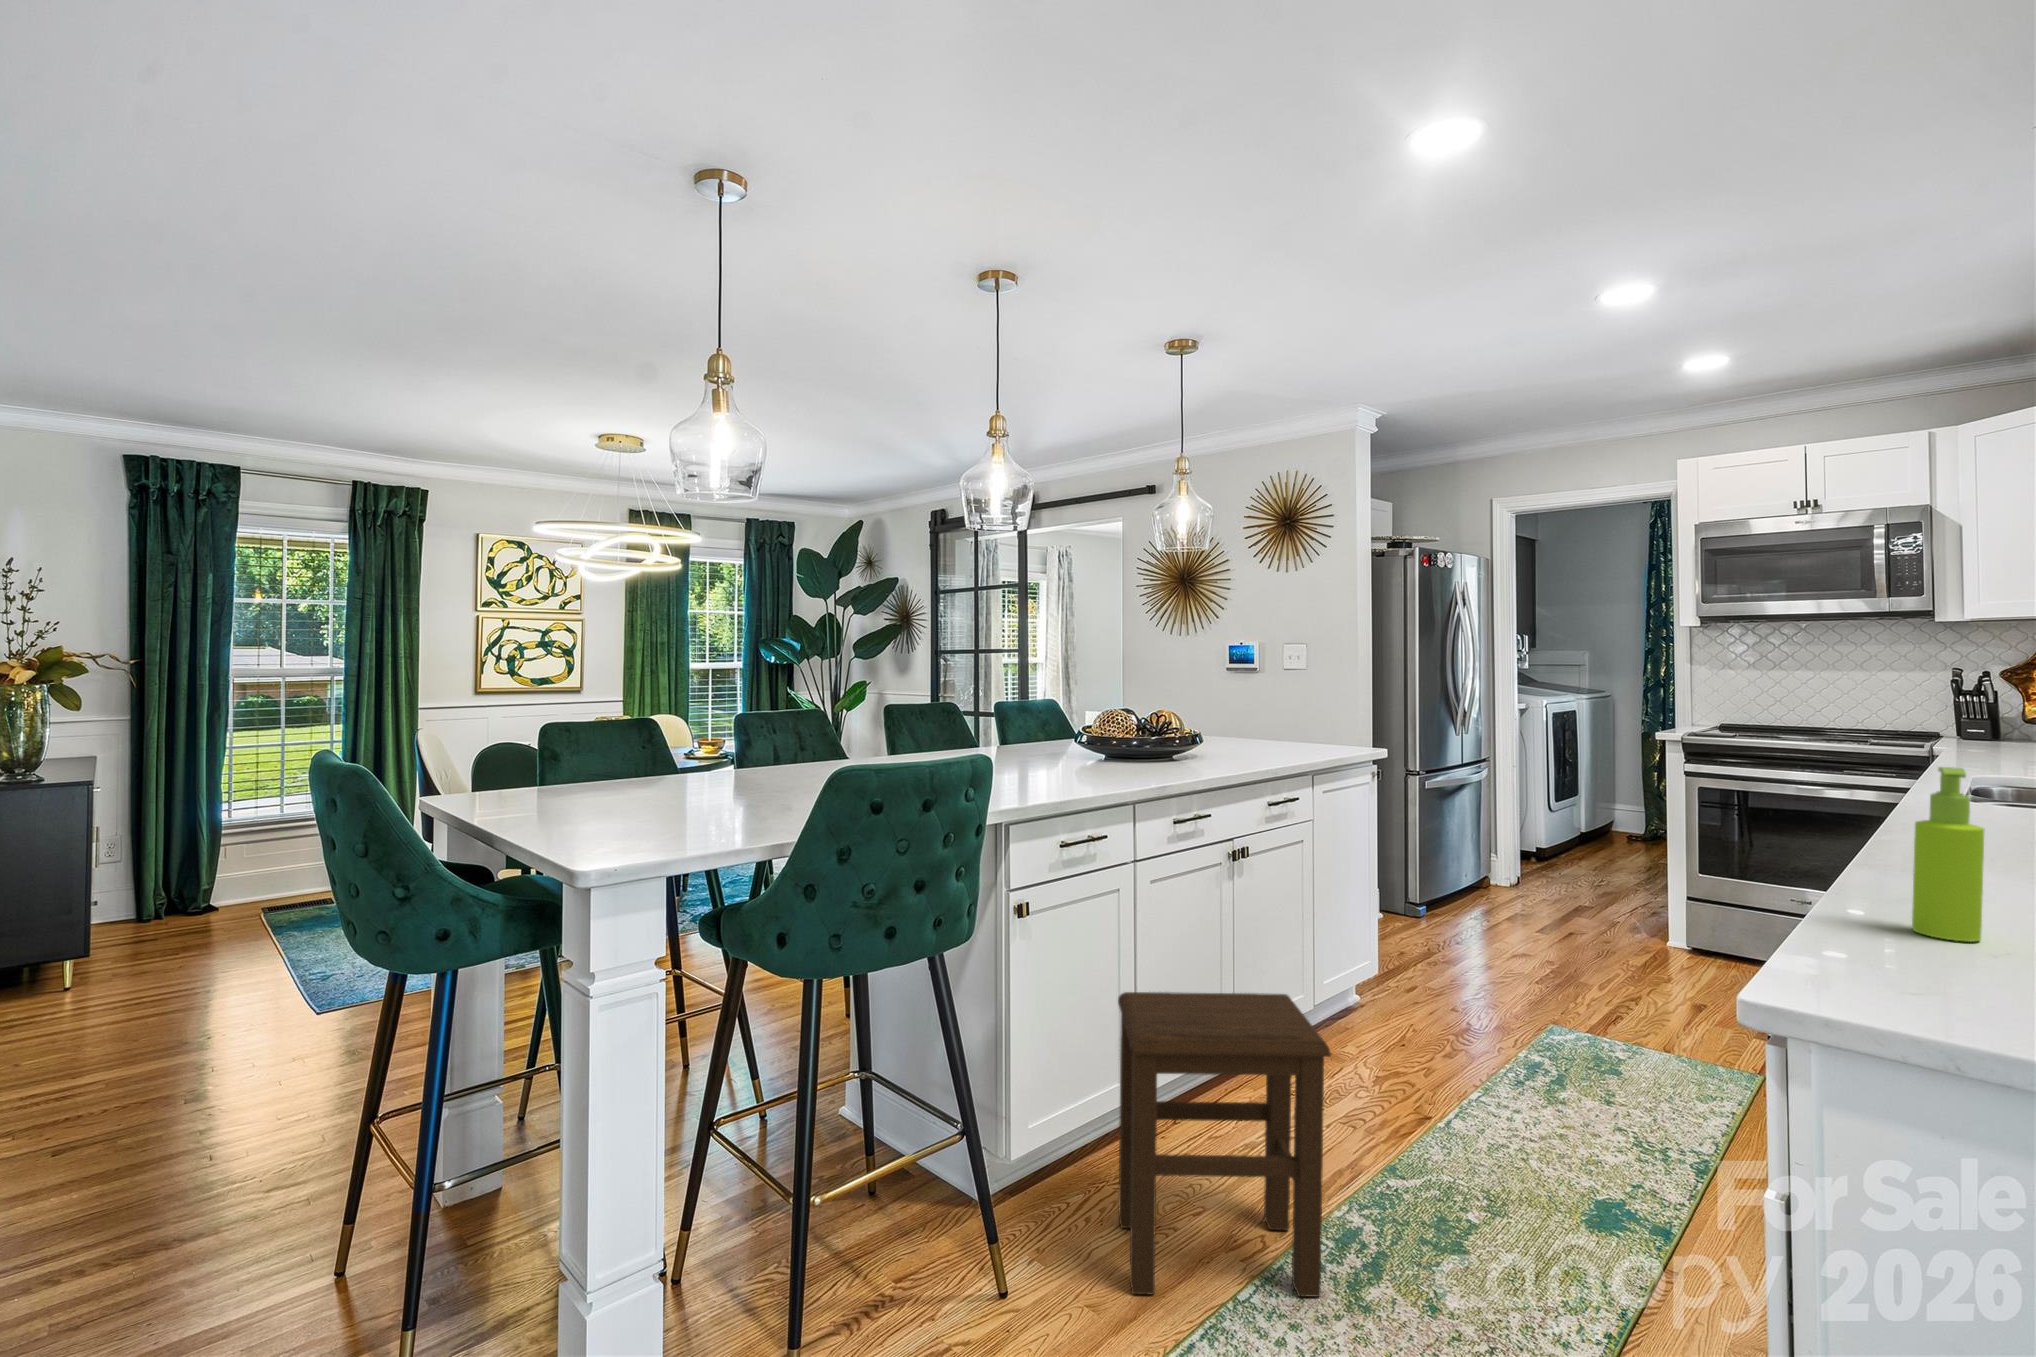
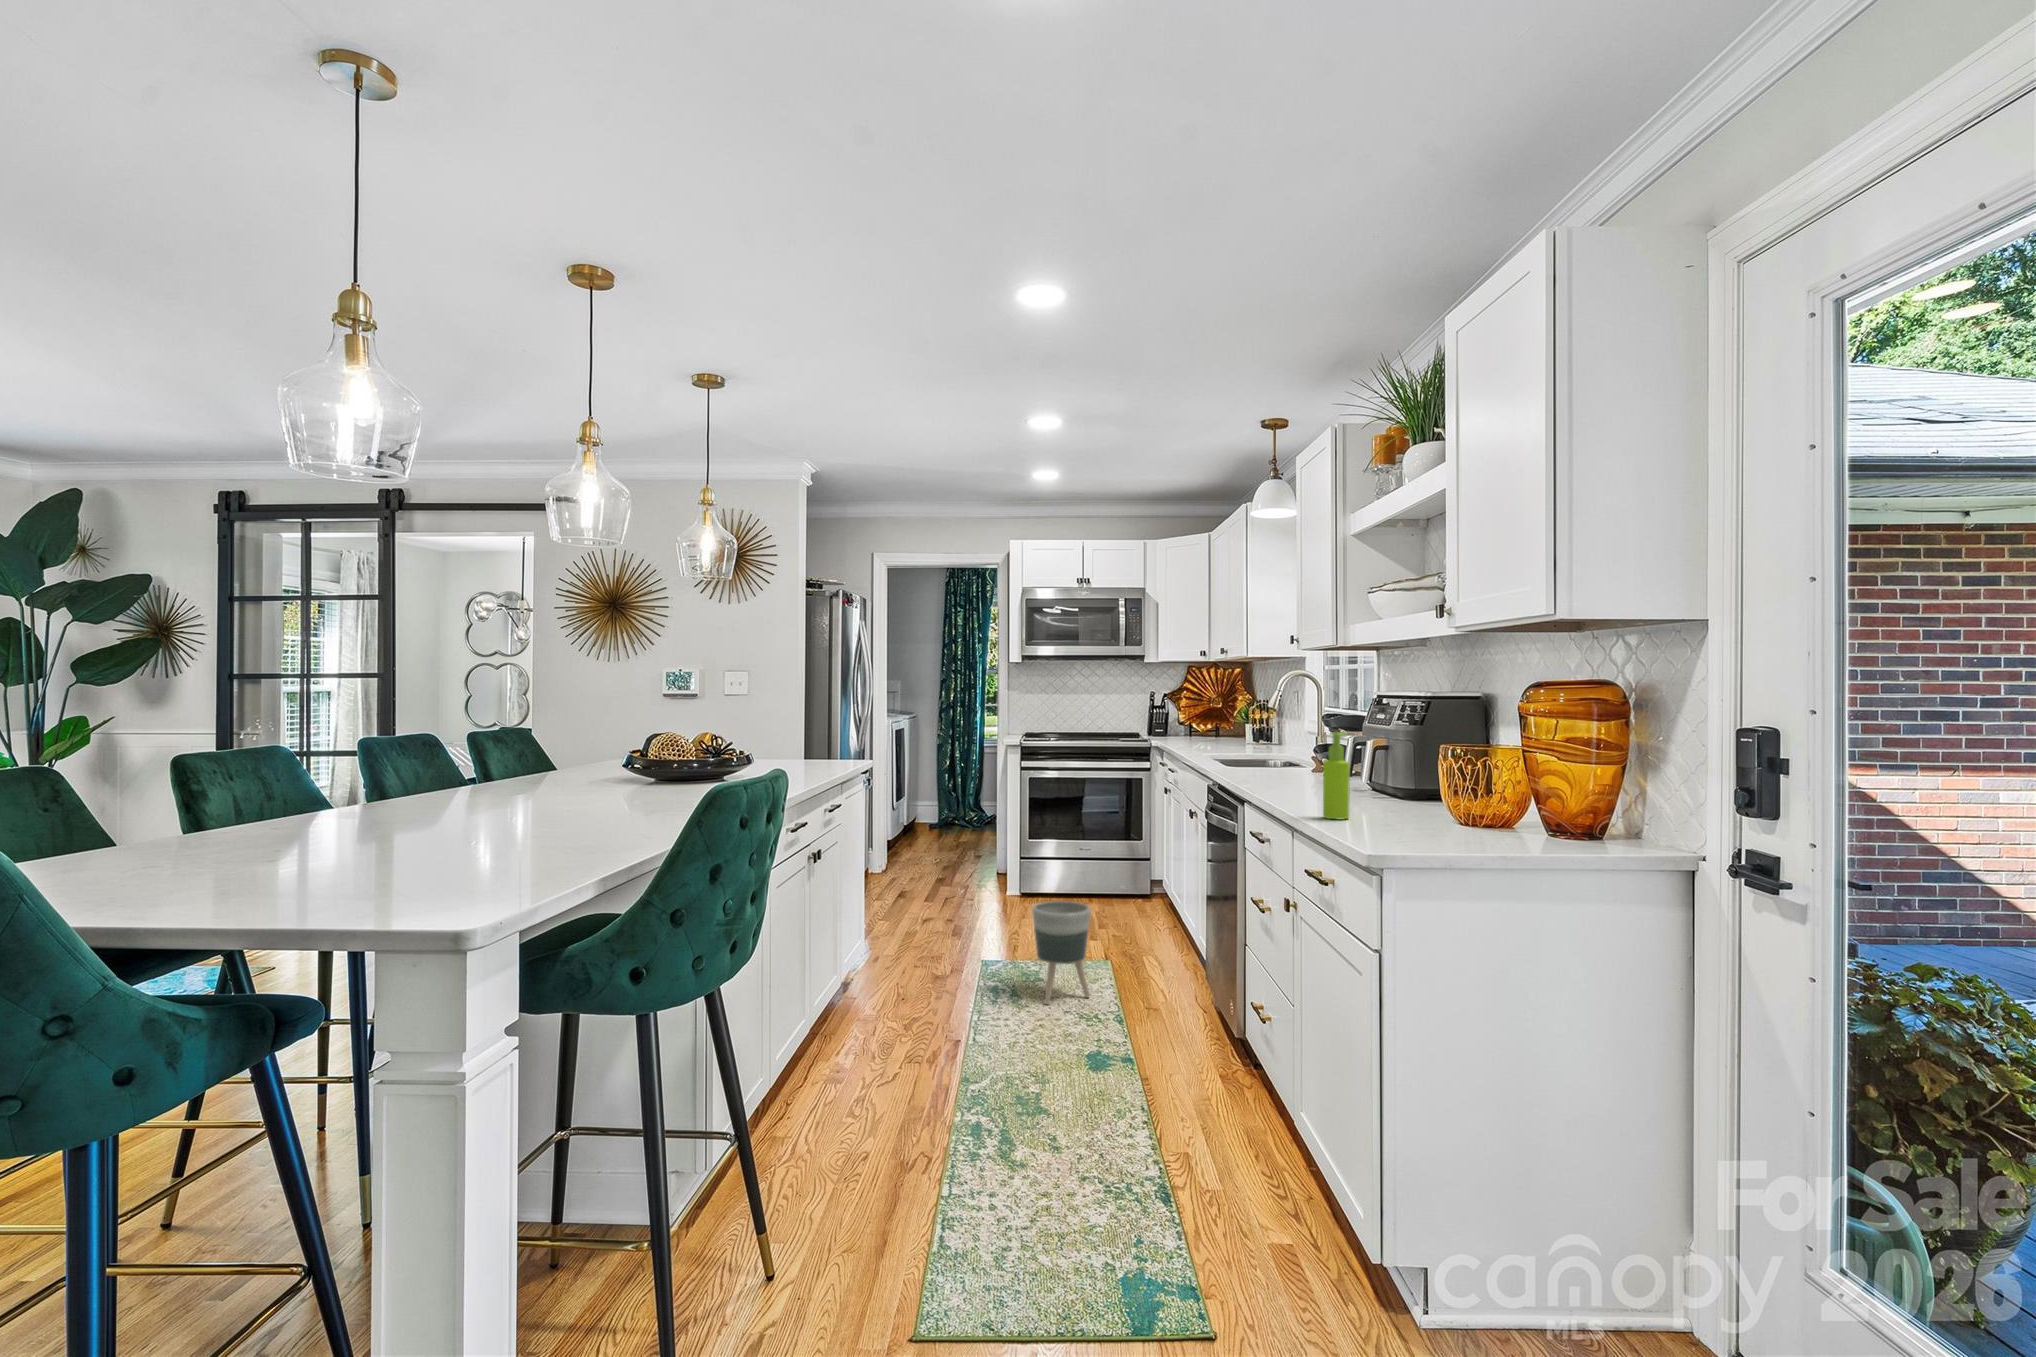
planter: none [1585,969,1683,1121] -> present [1032,901,1091,1004]
stool: present [1118,992,1331,1297] -> none [808,951,997,1226]

